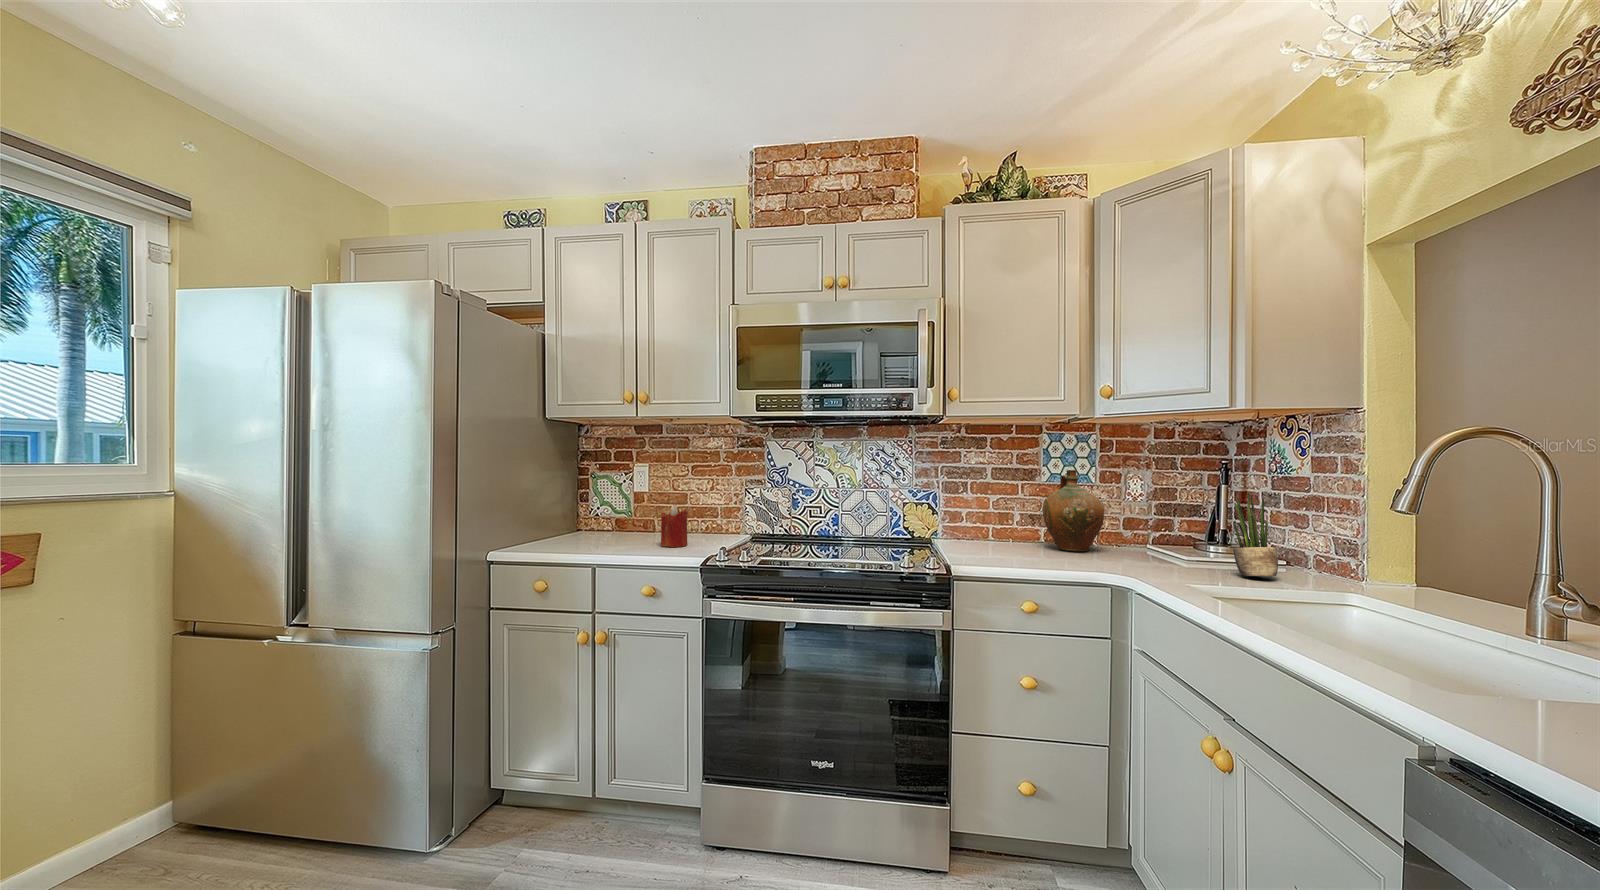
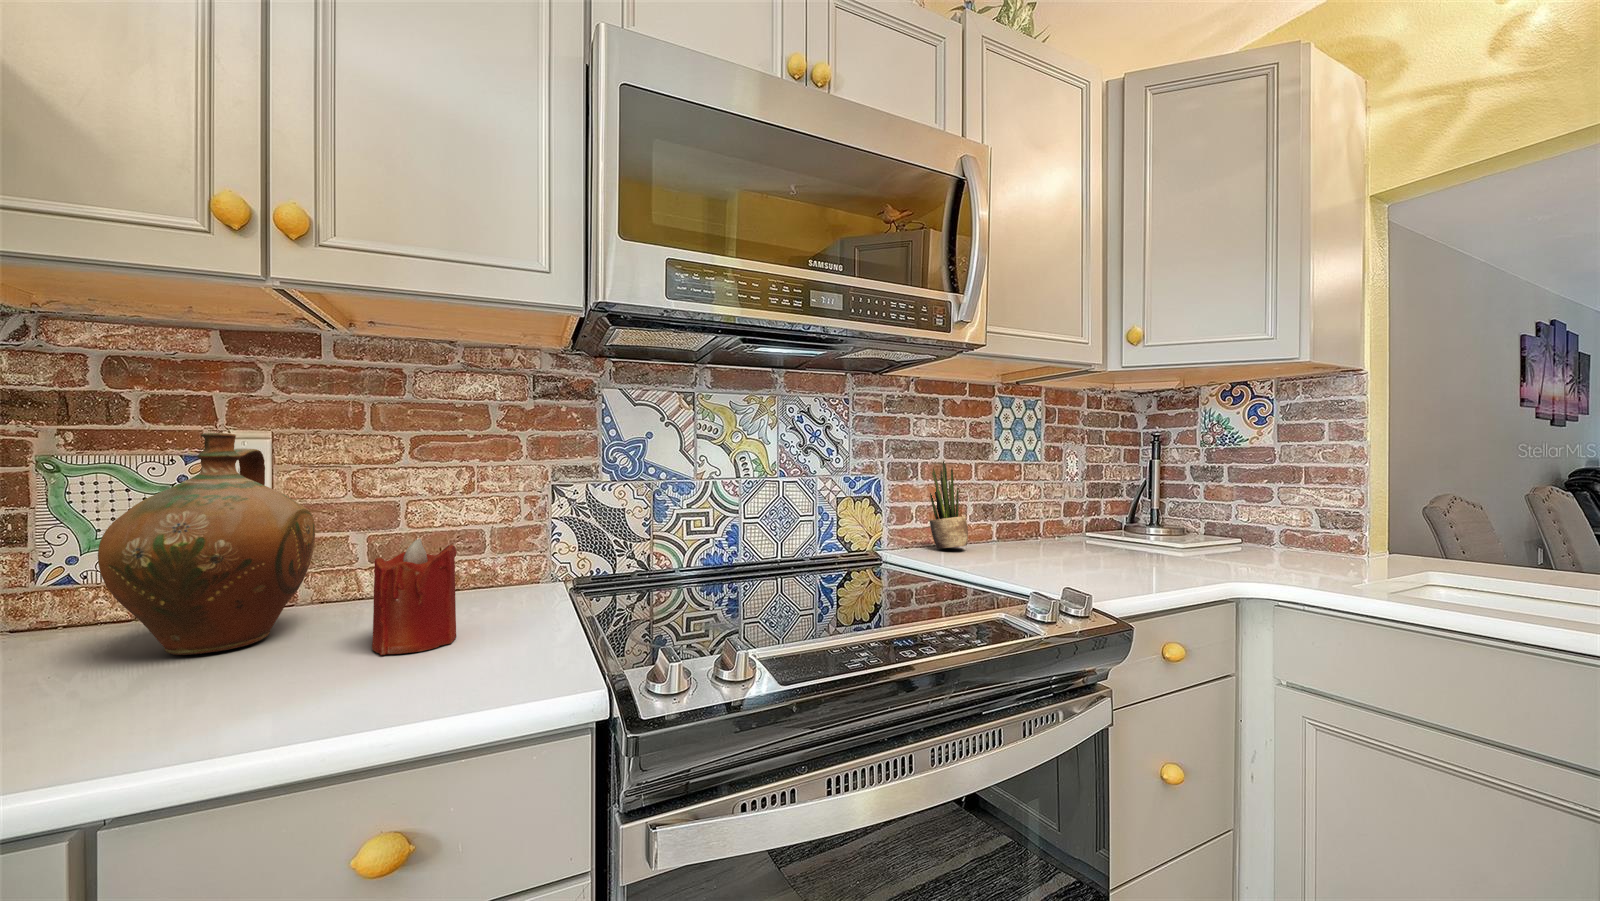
ceramic jug: present [1042,470,1104,551] -> present [98,433,315,655]
potted plant: present [1233,492,1278,576] -> present [930,461,968,548]

